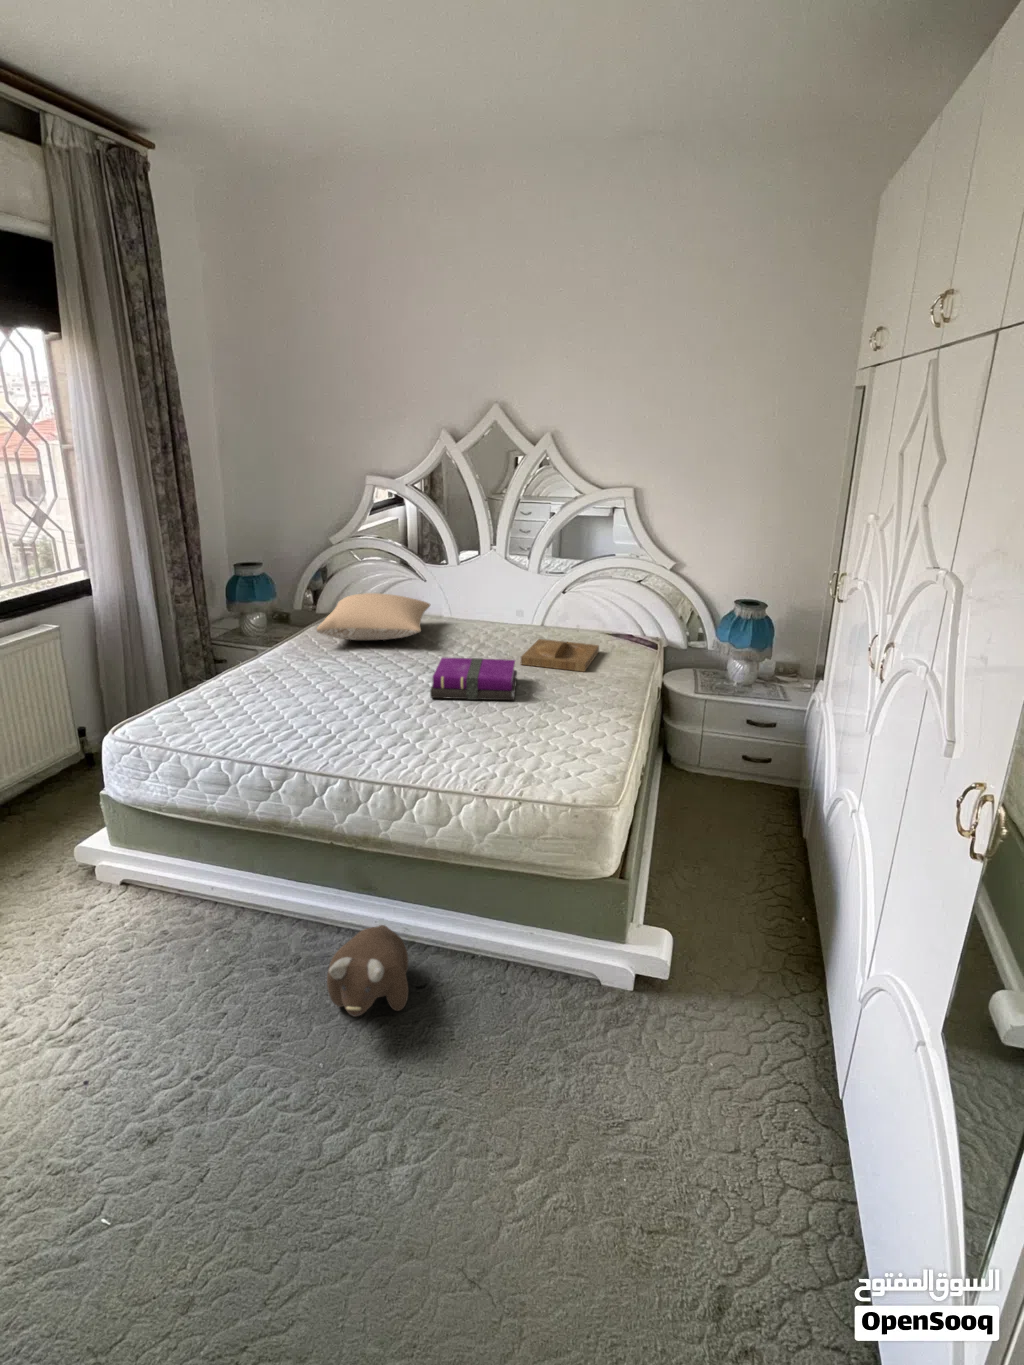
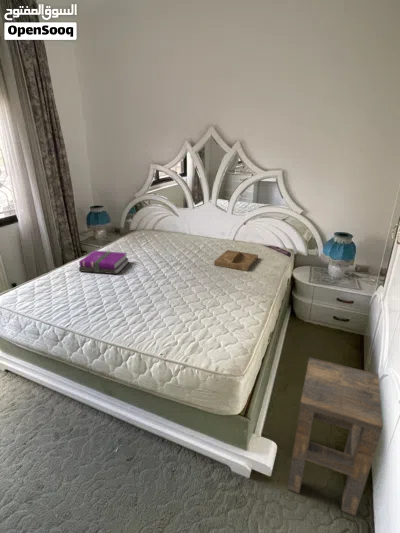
pillow: present [317,593,430,640] -> none [116,223,177,248]
notebook: present [430,658,517,700] -> present [79,251,129,274]
side table: none [697,777,836,1018] -> present [287,358,383,516]
plush toy: present [327,925,409,1016] -> none [65,421,124,488]

